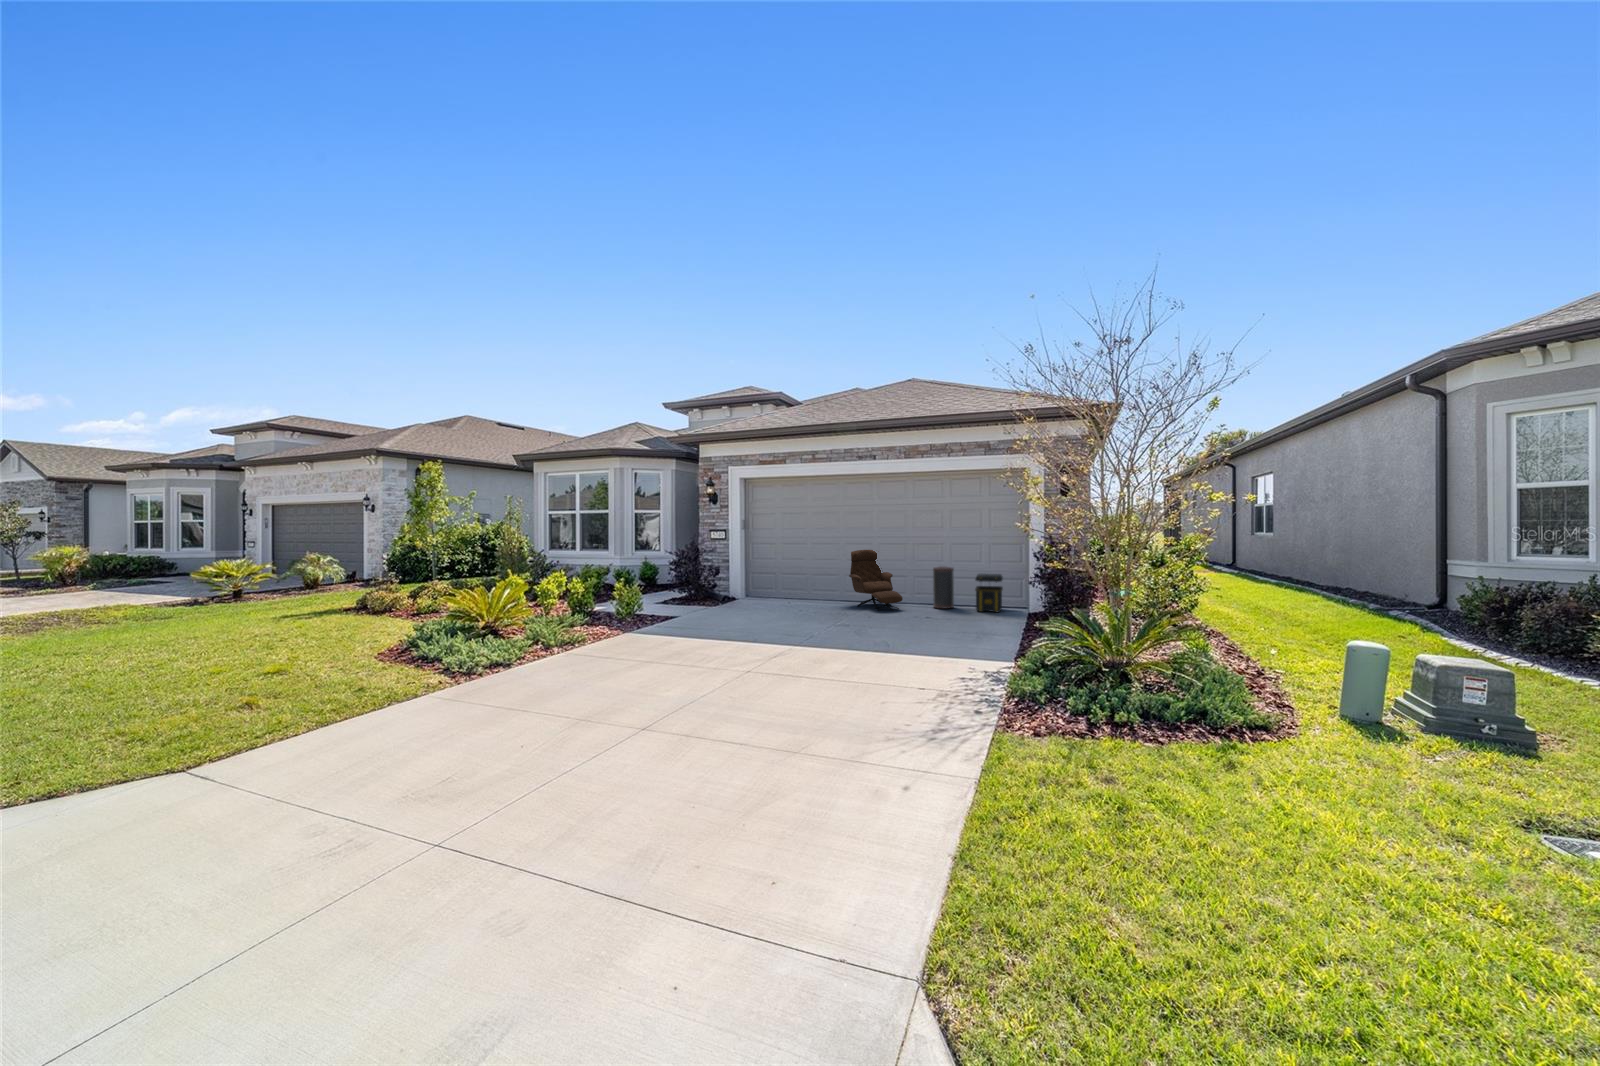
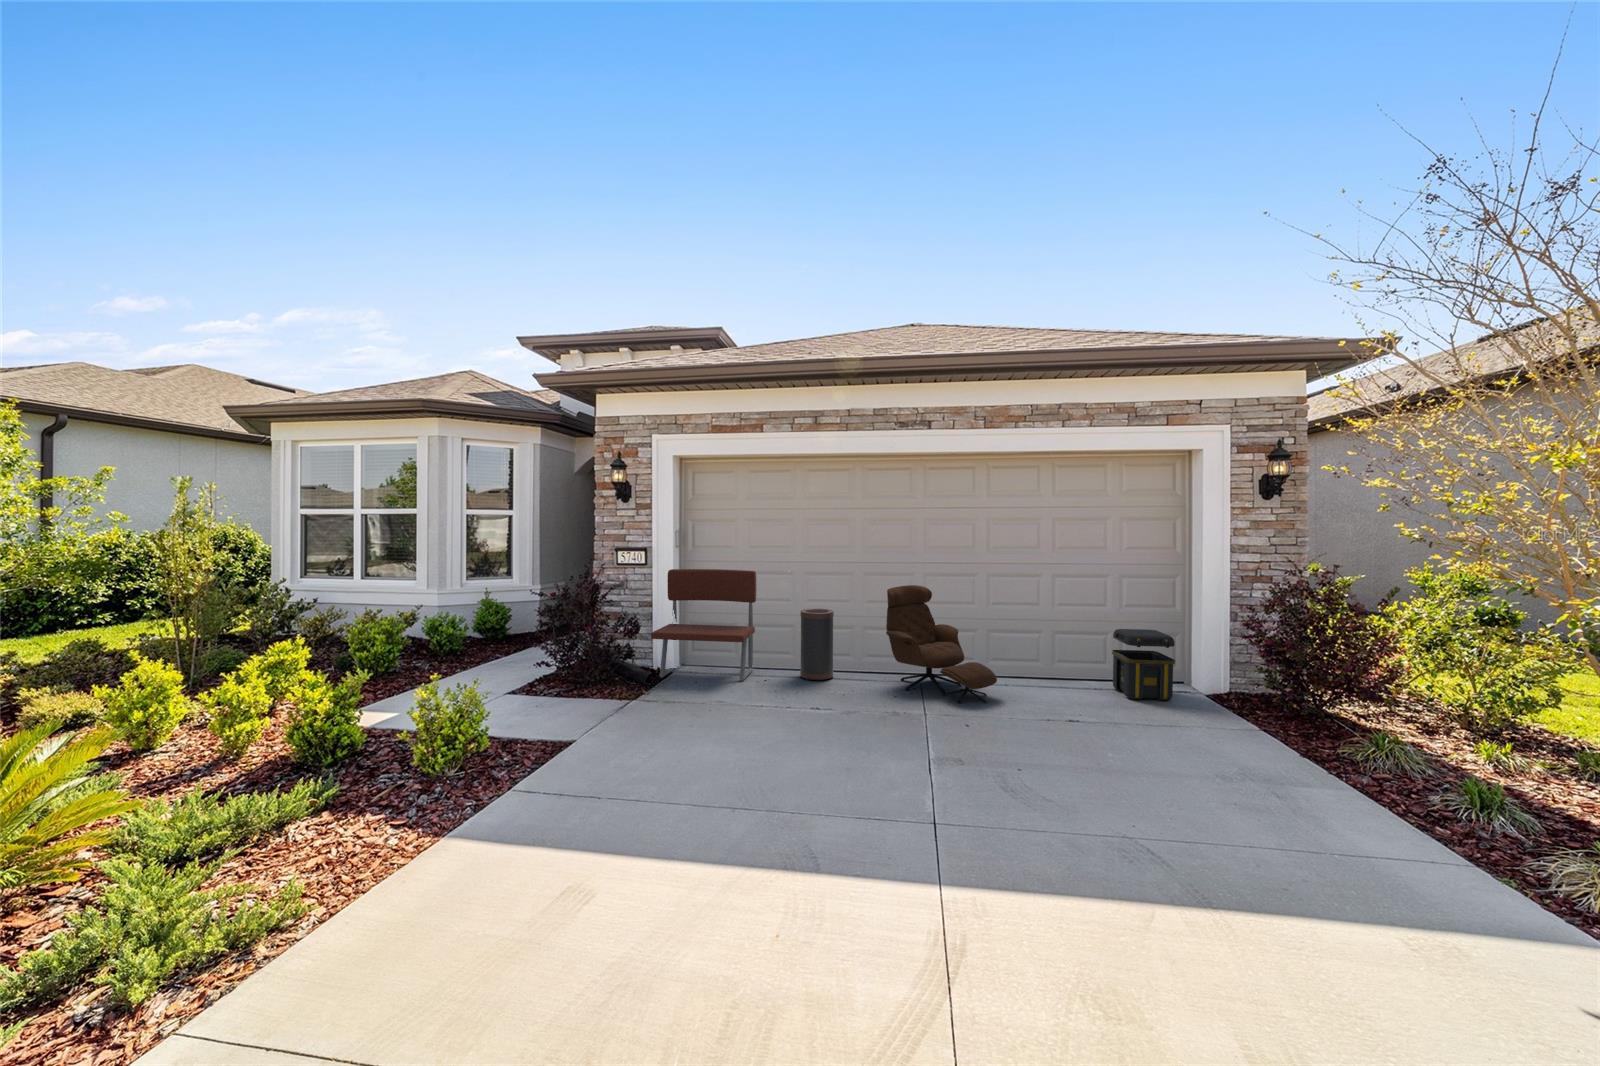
bench: none [726,542,784,602] -> present [651,569,756,681]
trash can: present [933,566,954,608] -> present [800,608,834,680]

